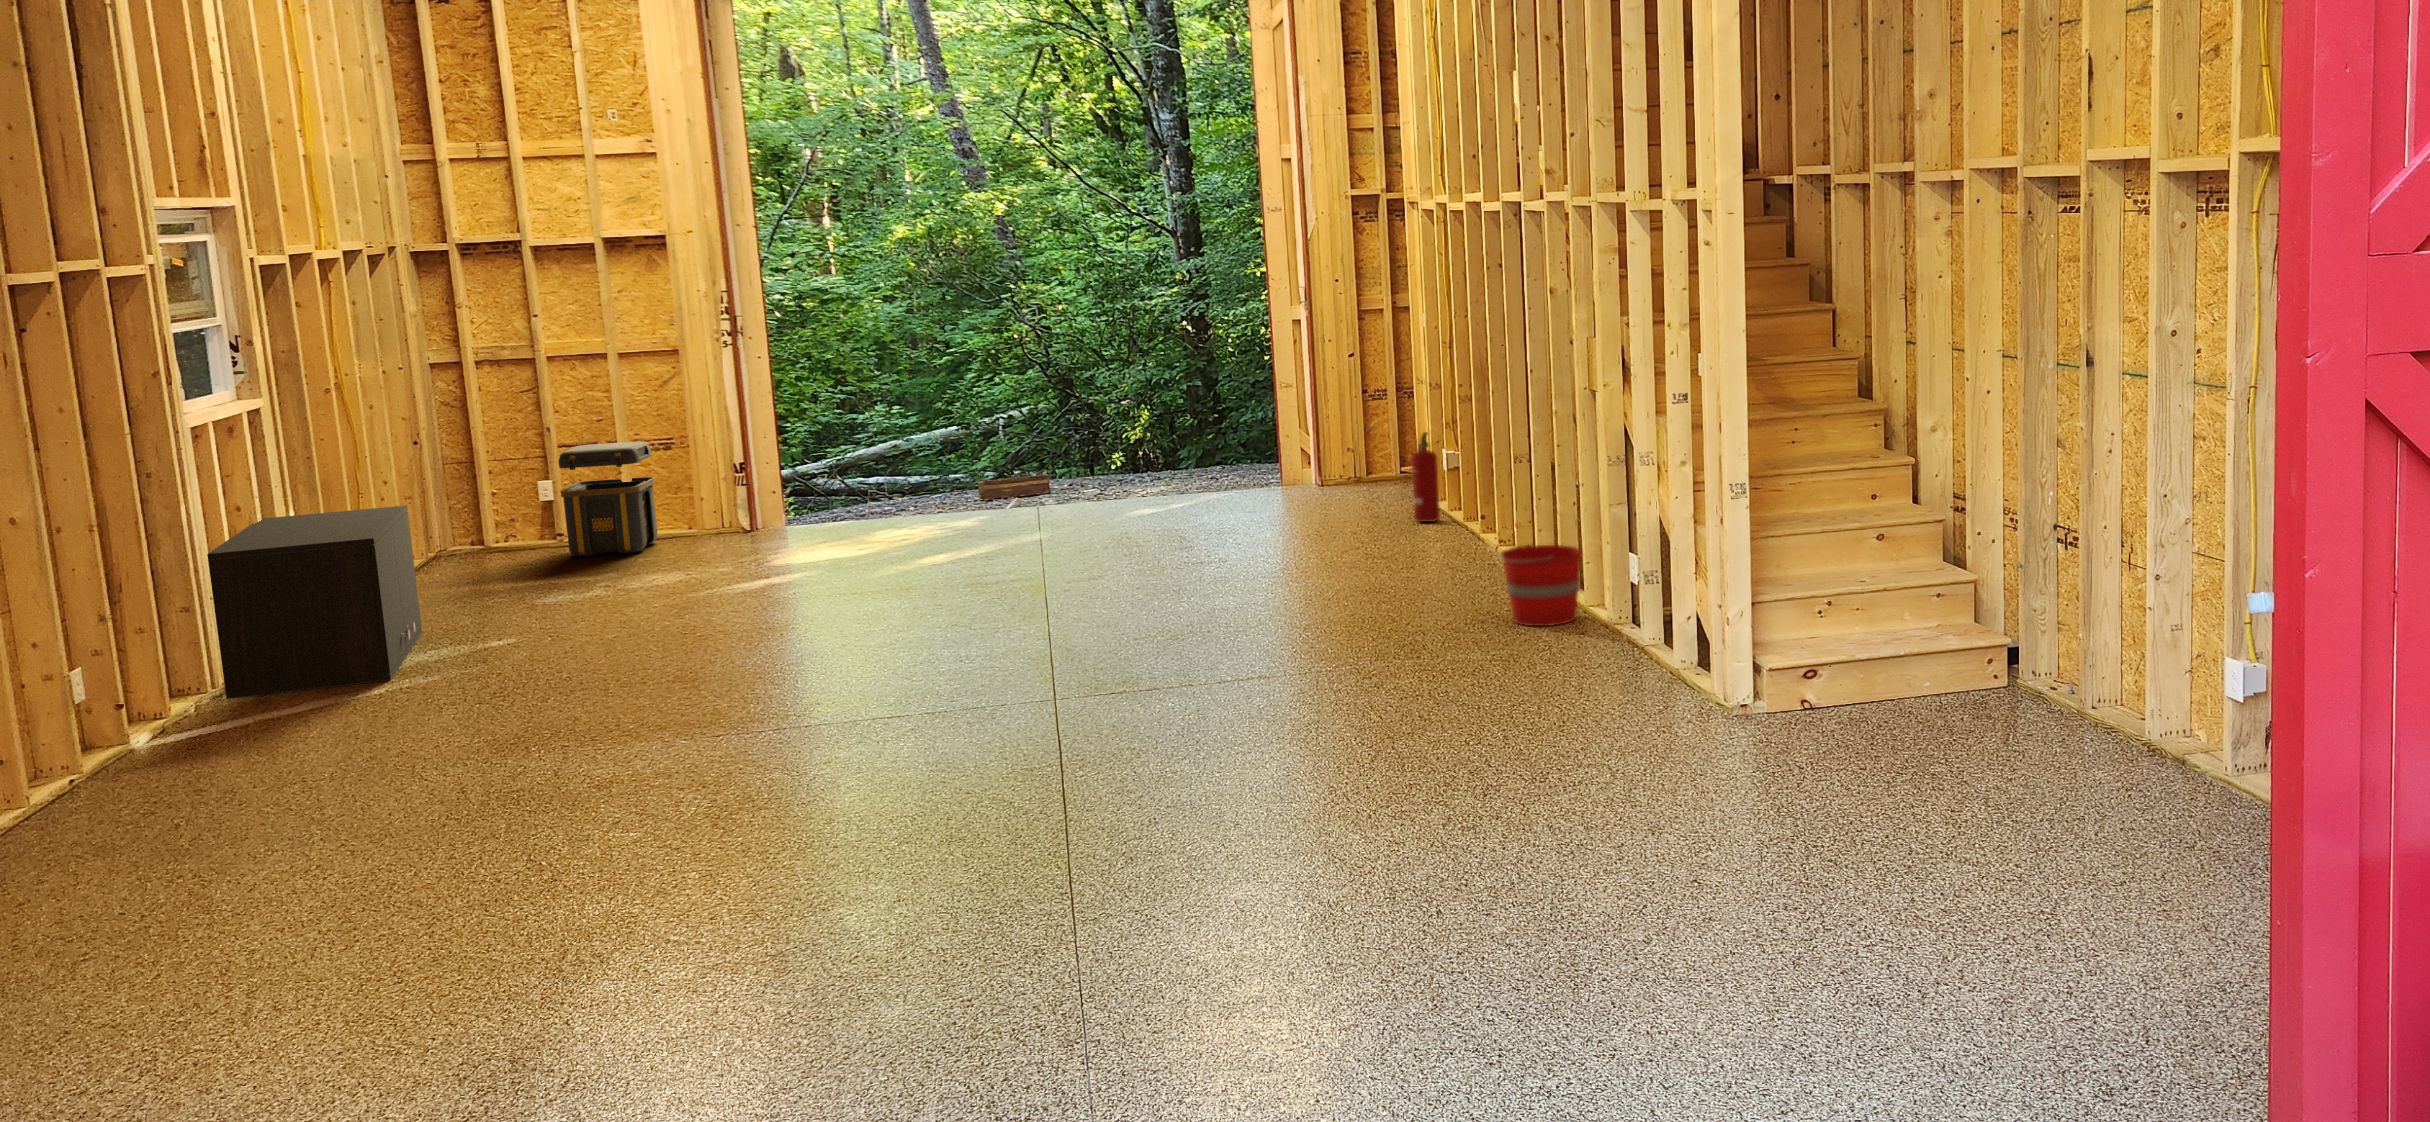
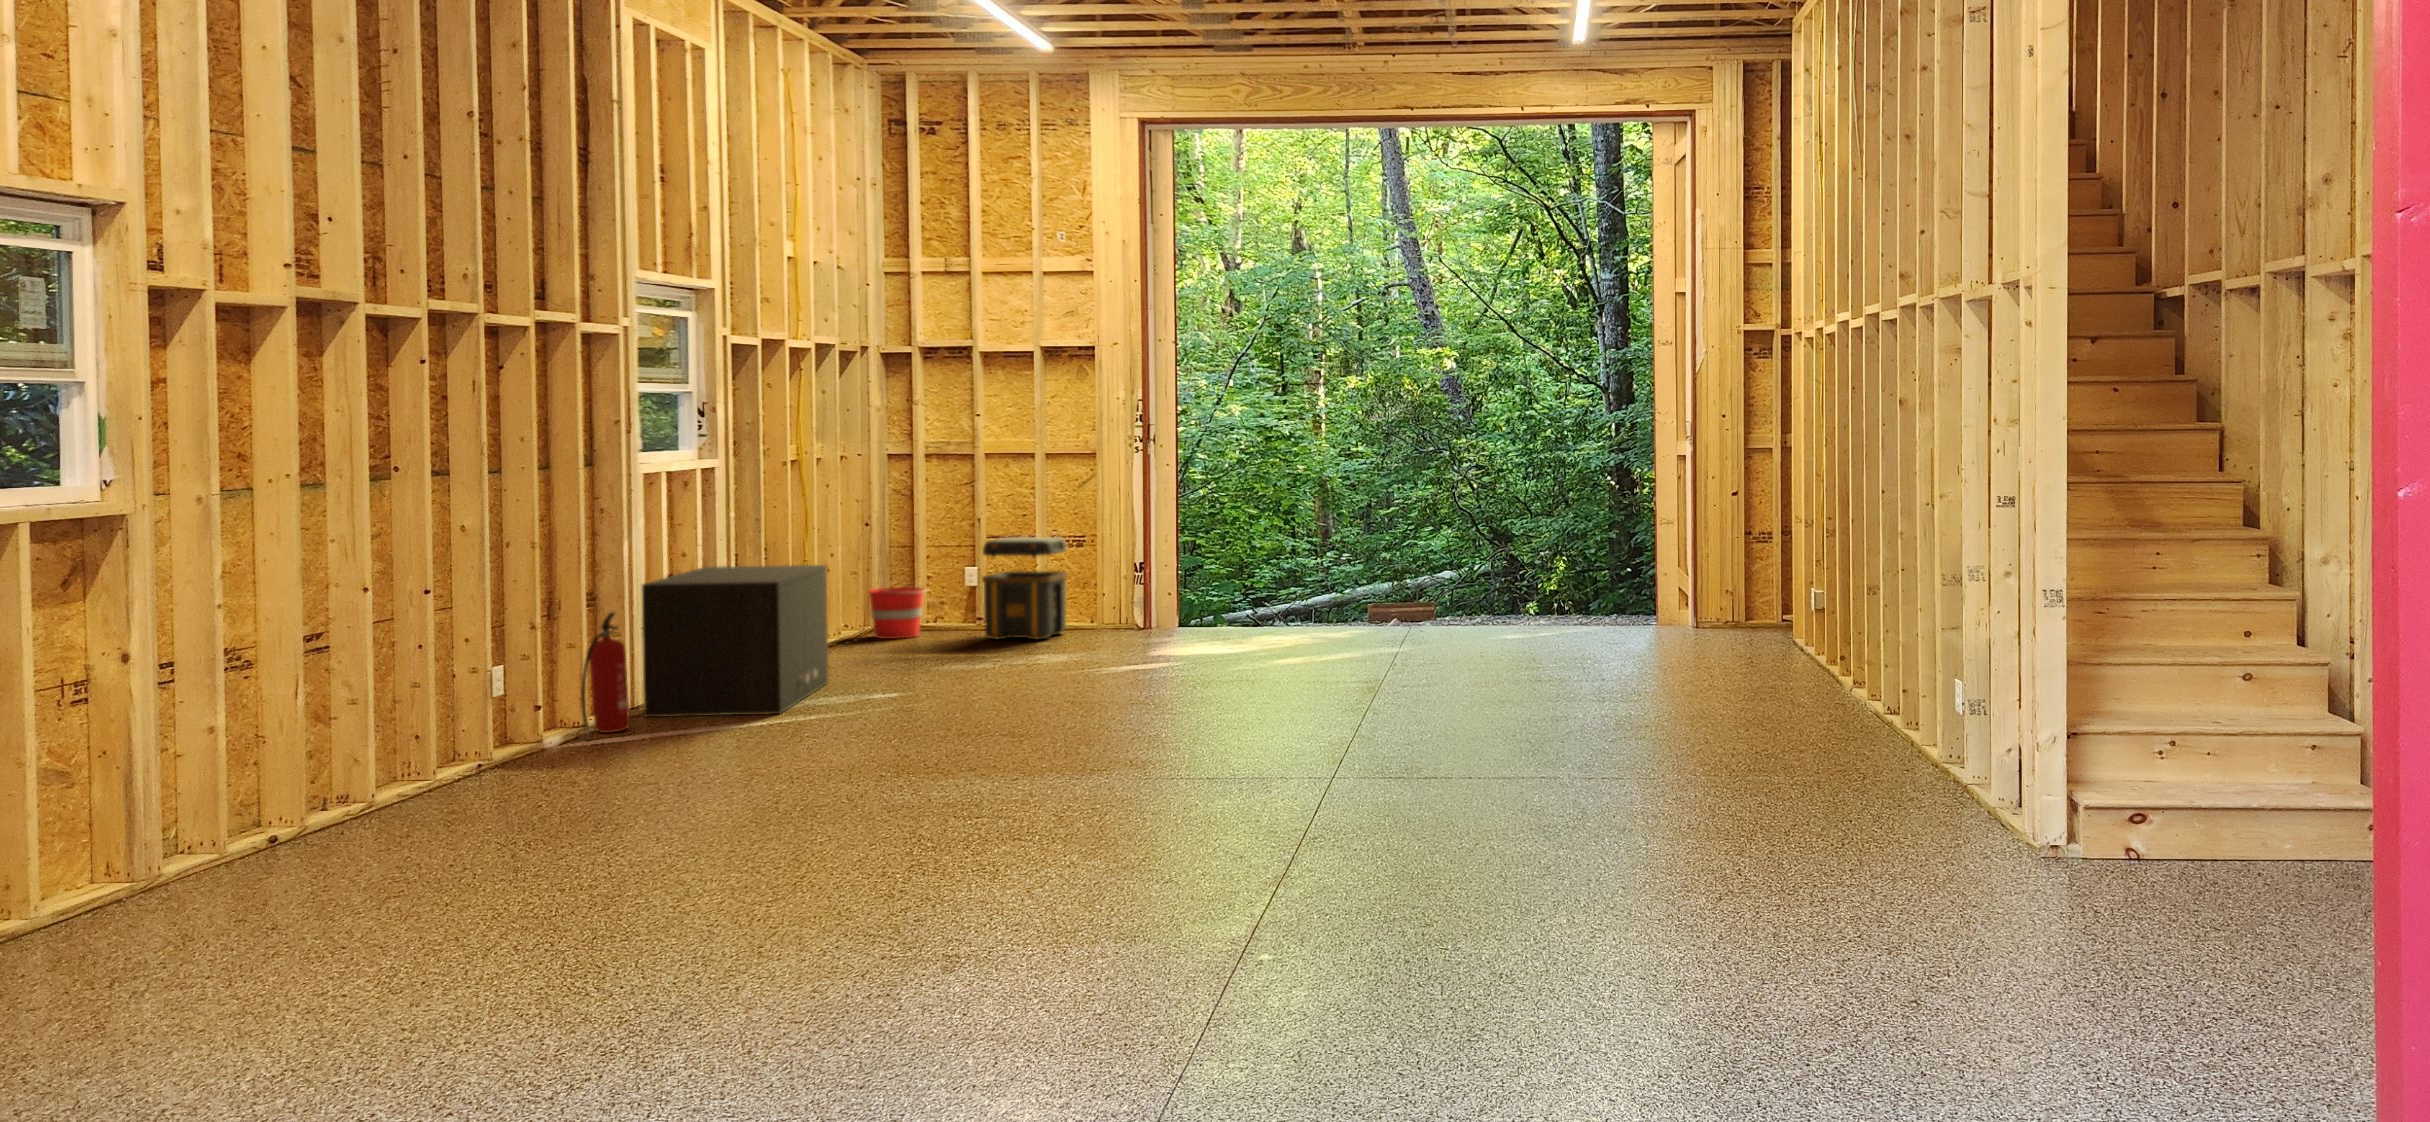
fire extinguisher: present [1411,432,1440,522] -> present [581,612,630,740]
bucket: present [1501,545,1581,626] -> present [869,587,924,639]

